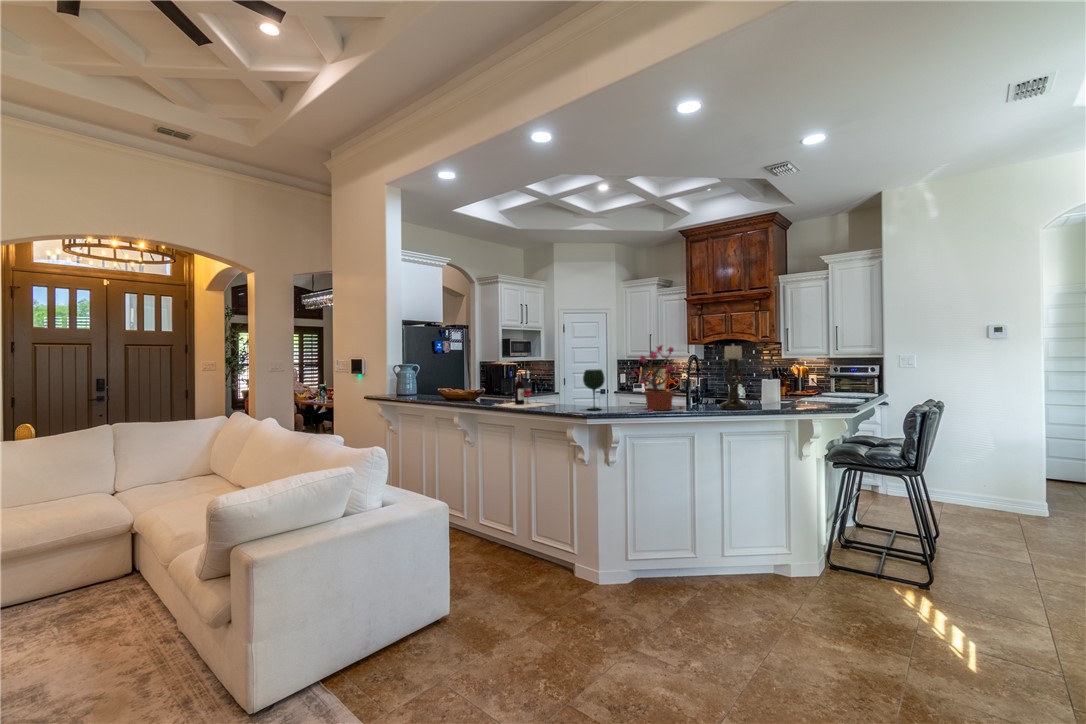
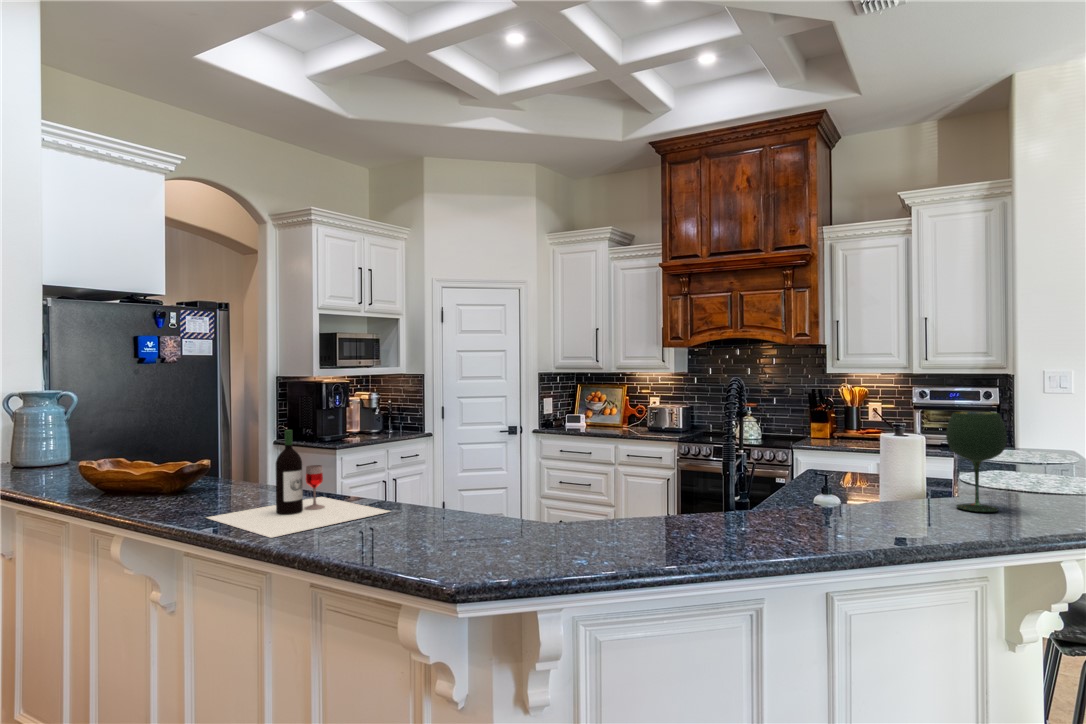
candle holder: present [720,344,749,410] -> none [817,357,899,539]
potted plant: present [631,345,683,411] -> none [588,359,728,557]
wine glass: present [583,369,604,410] -> present [946,411,1007,512]

